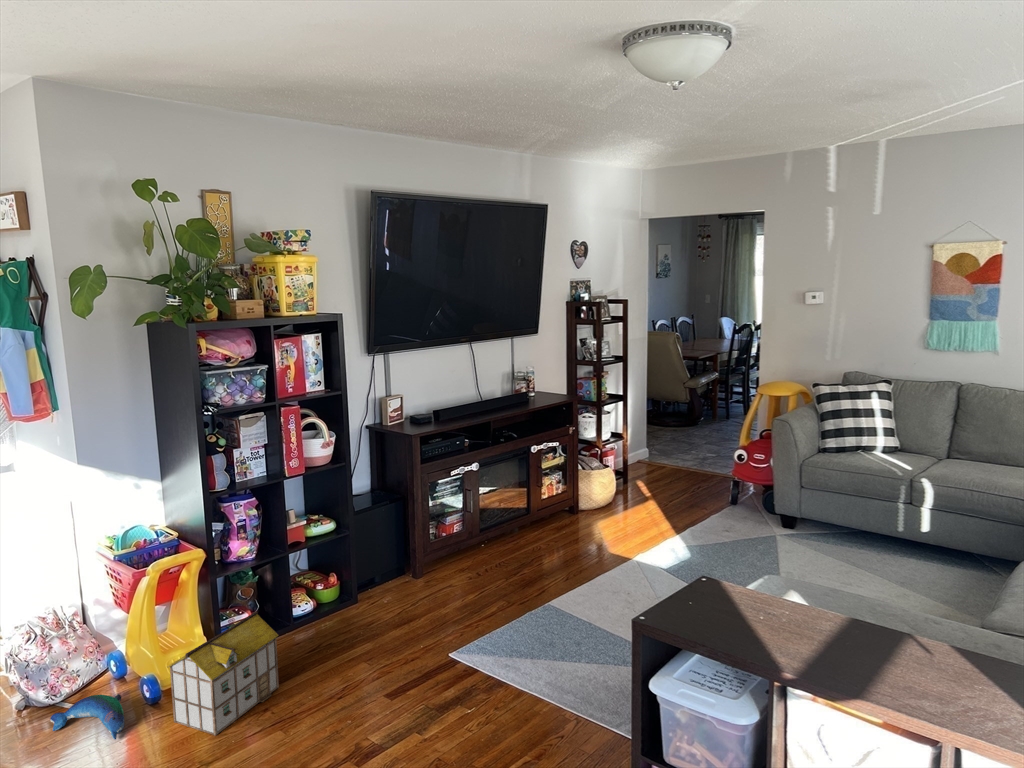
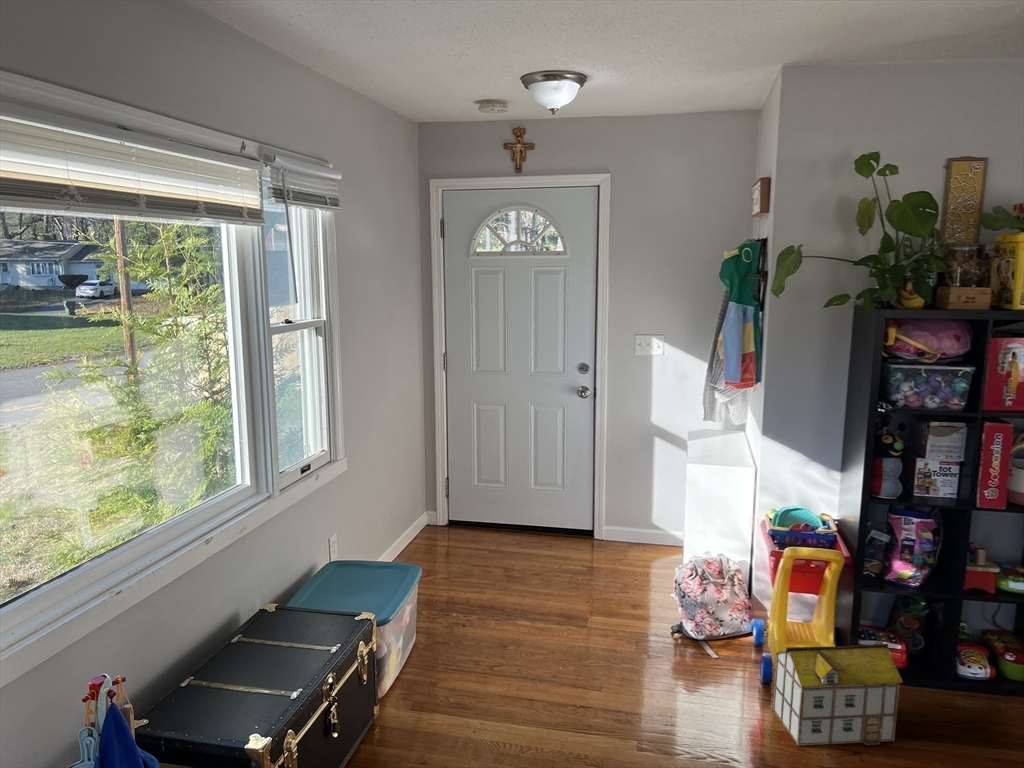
plush toy: present [50,694,124,739] -> none [683,645,740,694]

